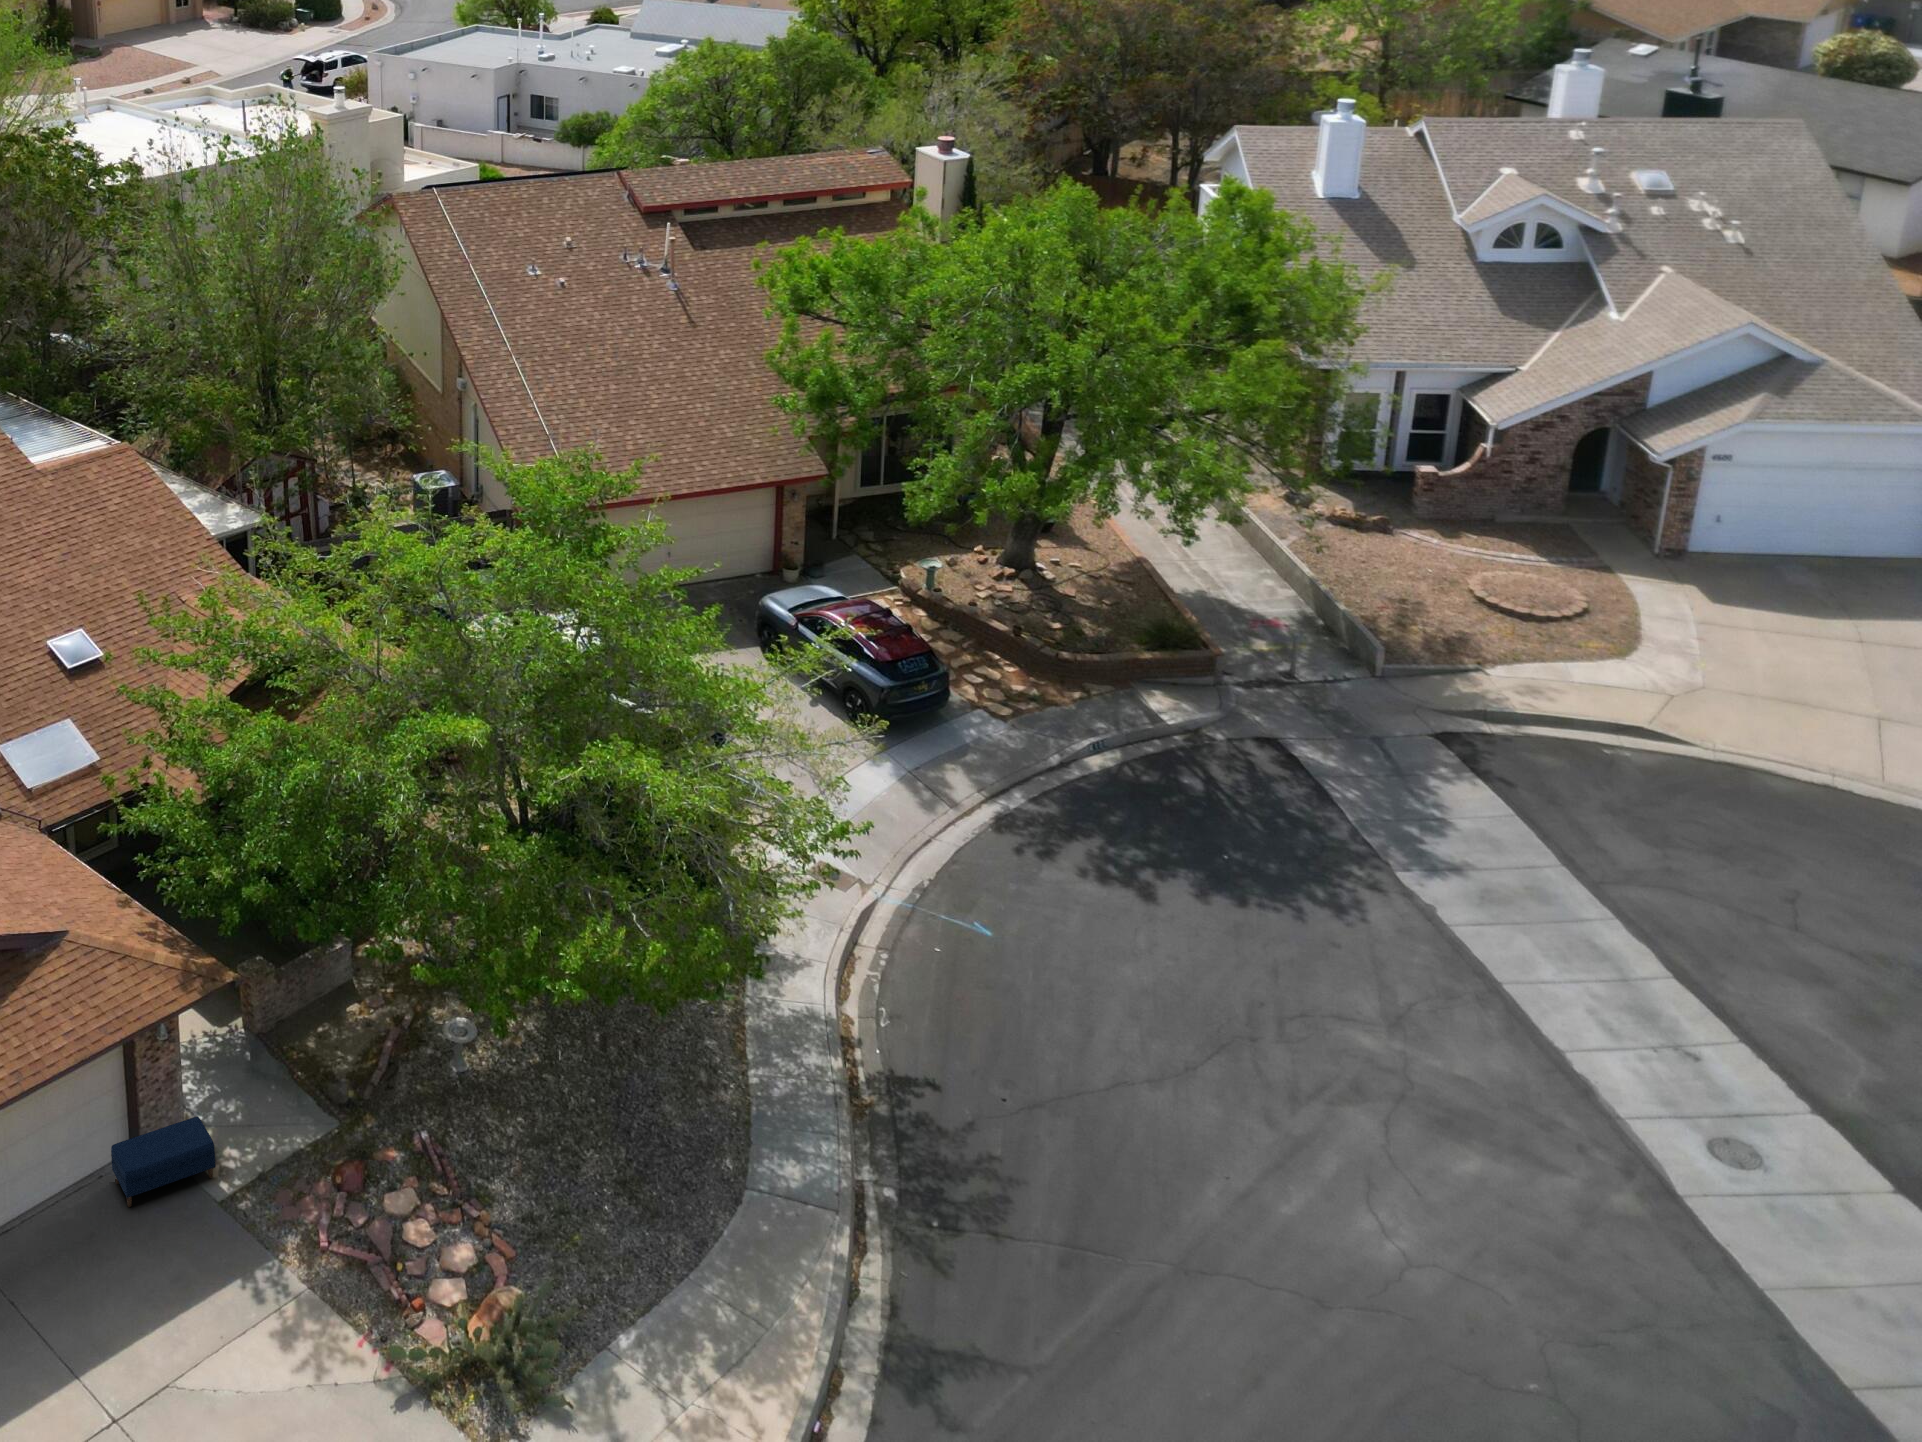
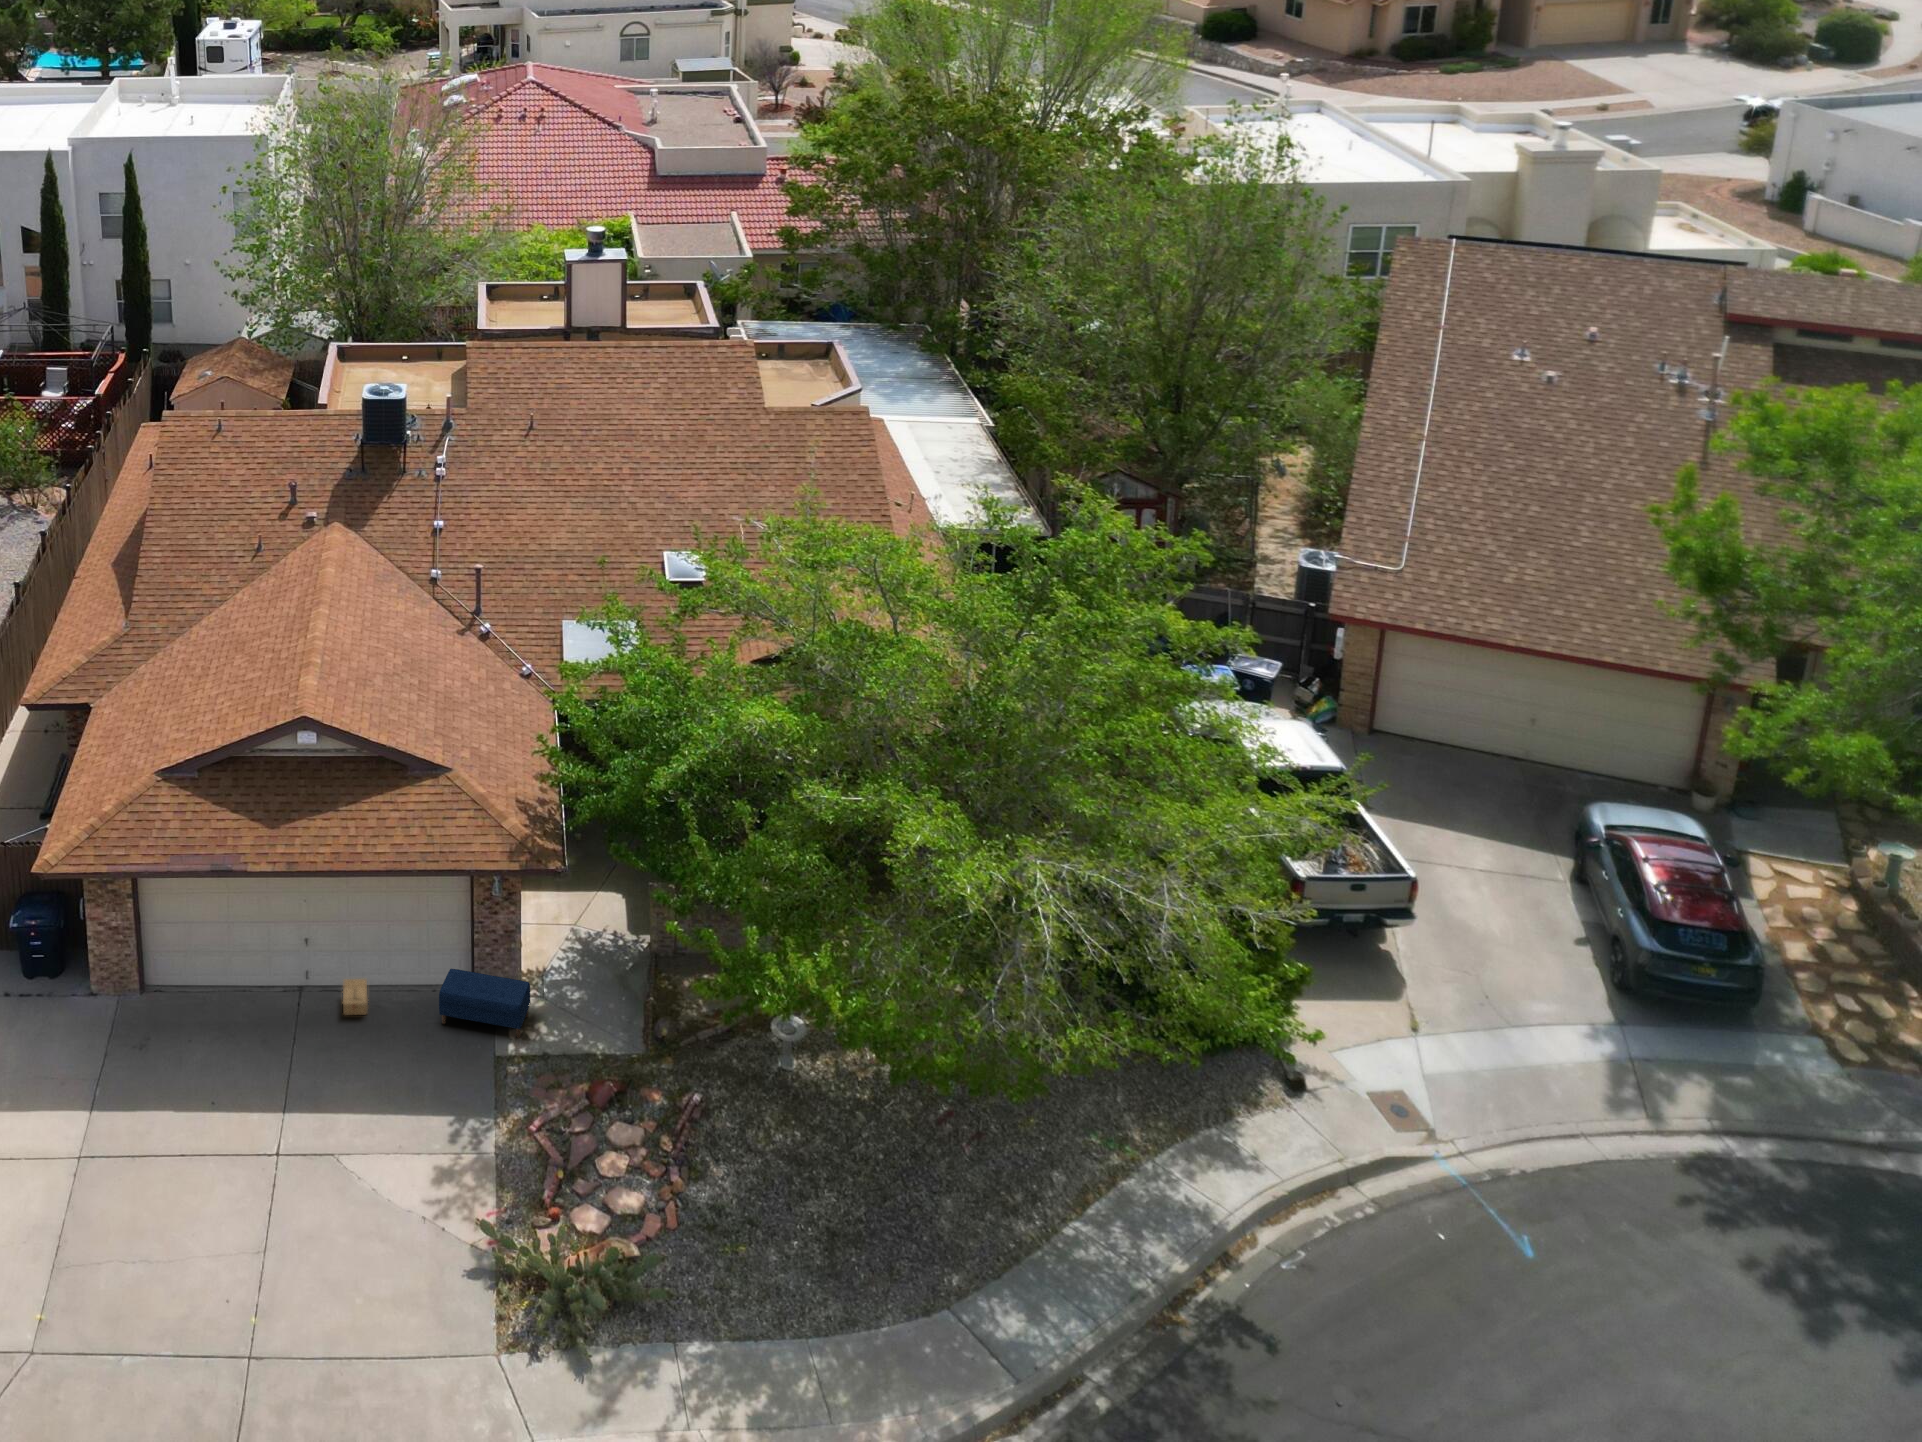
cardboard box: none [4,1204,50,1257] -> present [343,979,368,1015]

